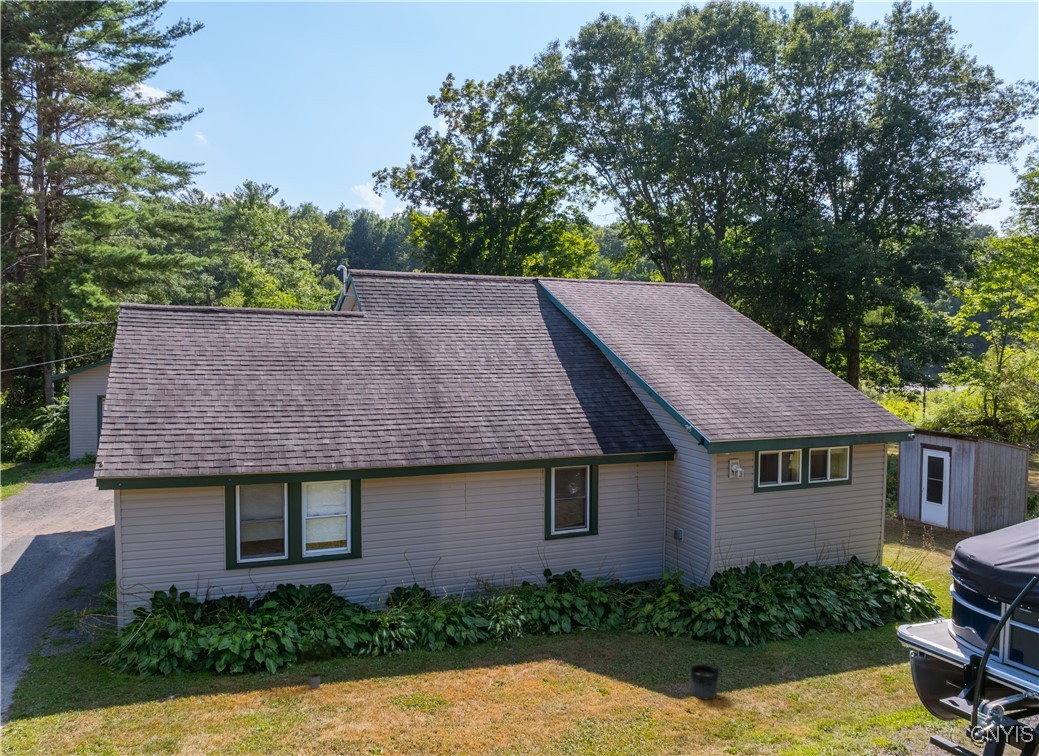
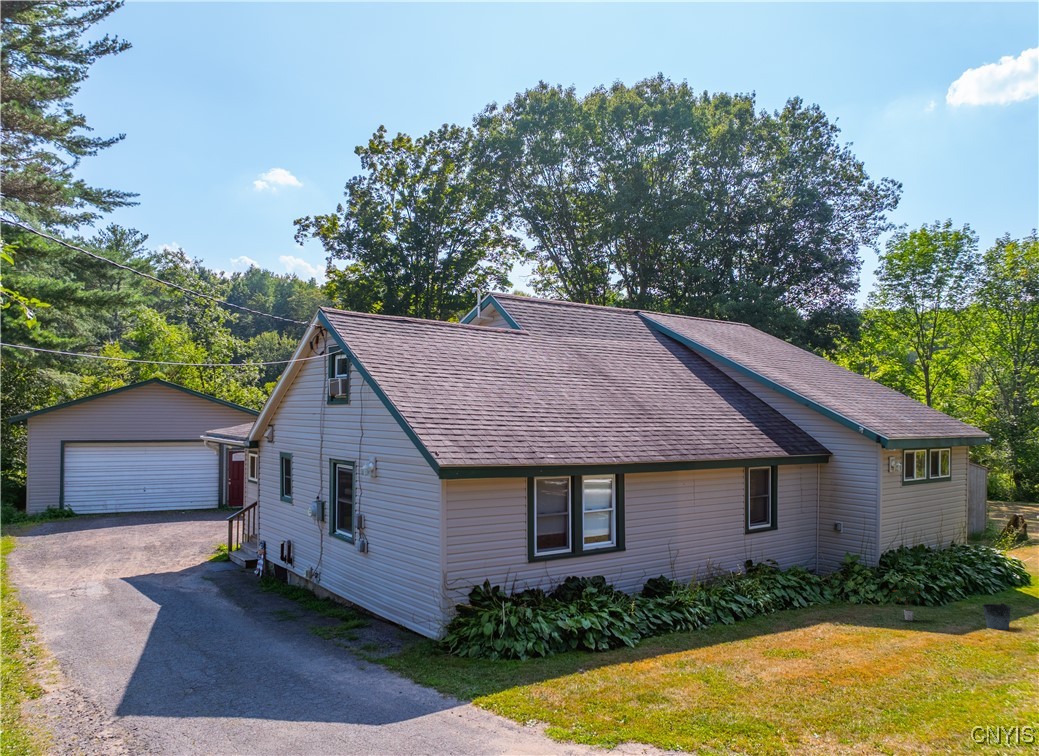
potted plant: present [296,641,336,688] -> present [890,581,923,620]

